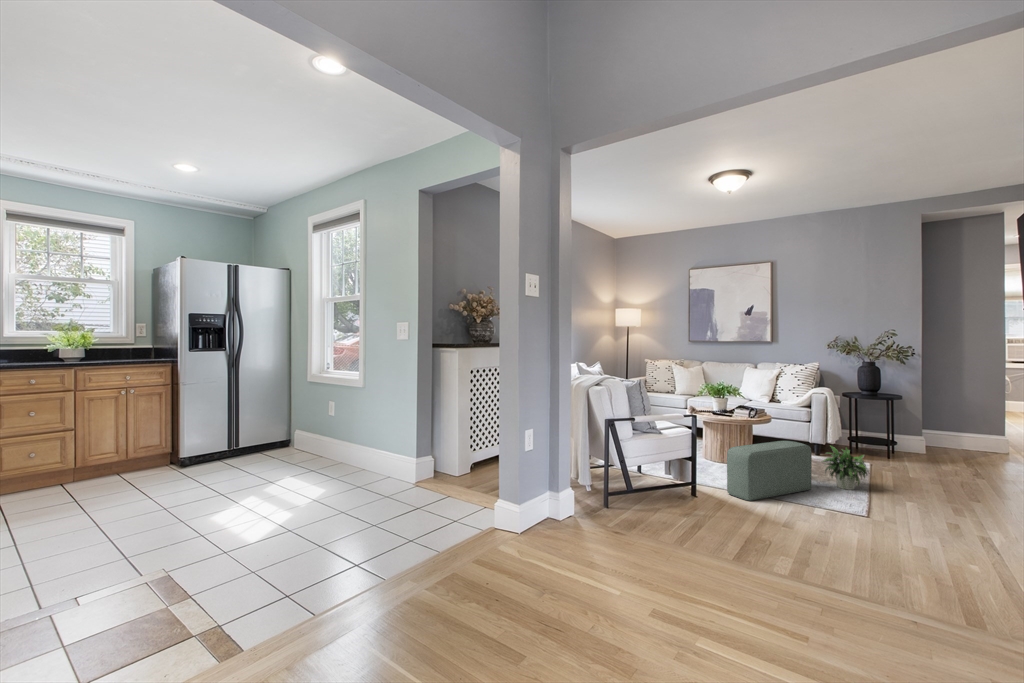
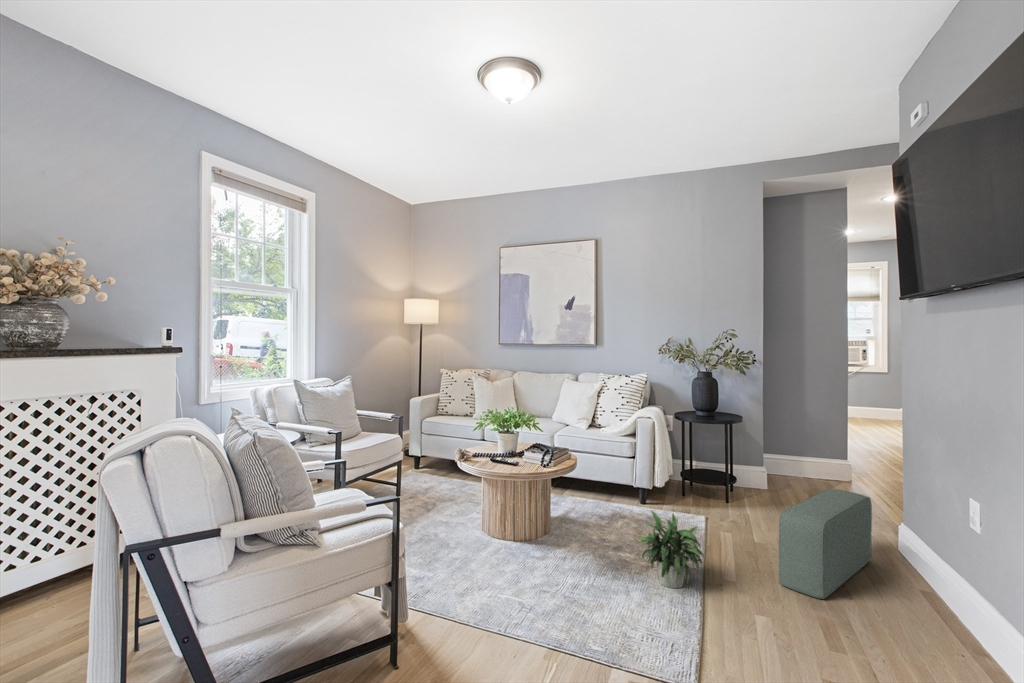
pouf: present [727,441,812,501] -> present [779,489,872,599]

